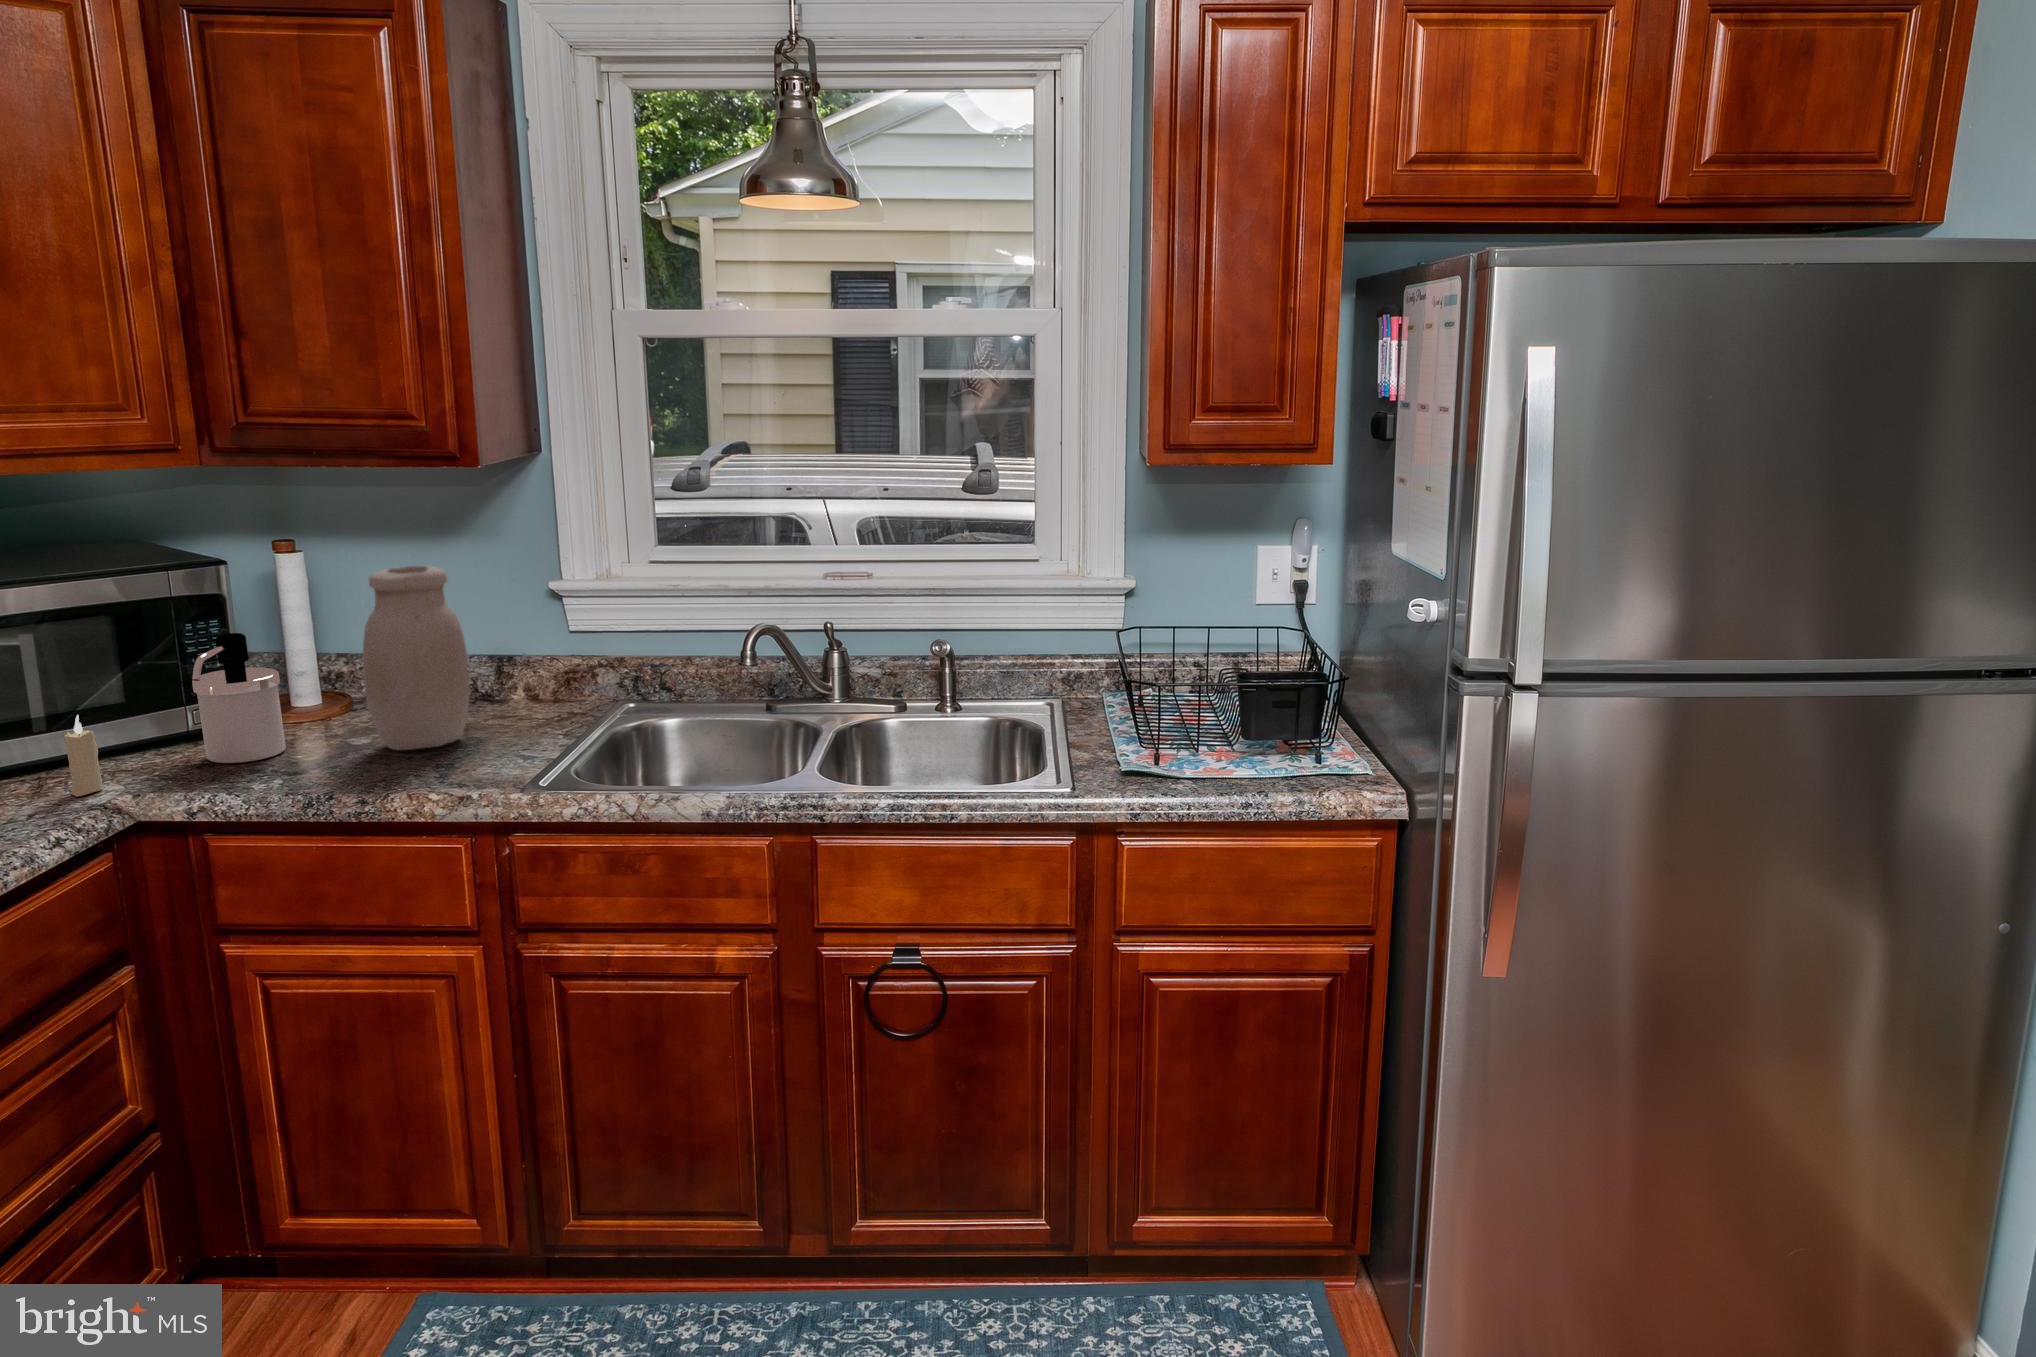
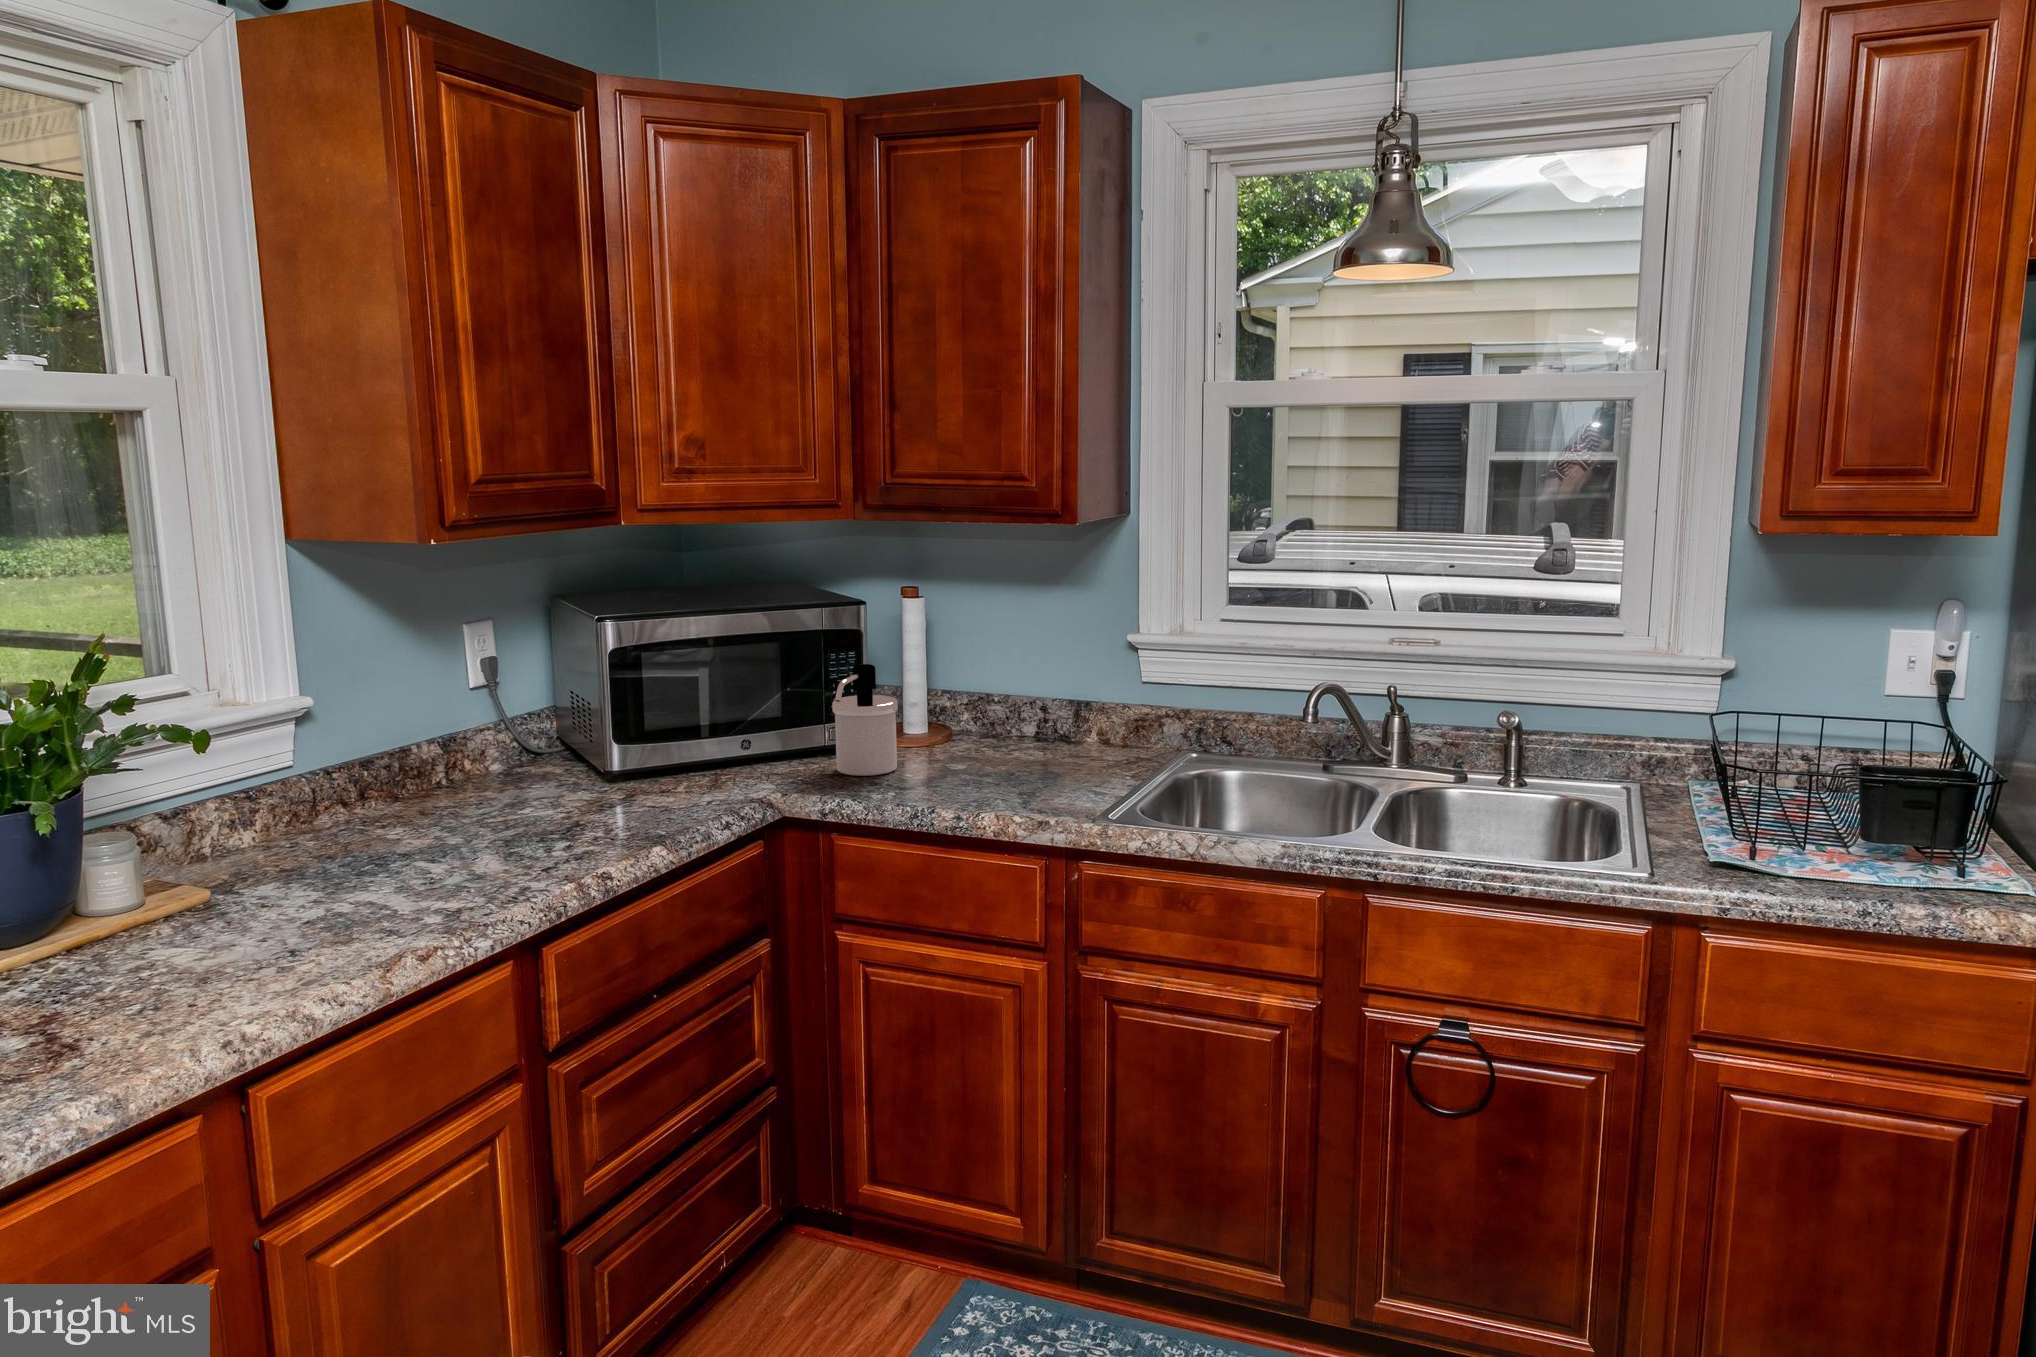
jar: present [363,565,469,750] -> none [965,613,1051,777]
candle: present [64,715,103,796] -> none [740,723,763,790]

